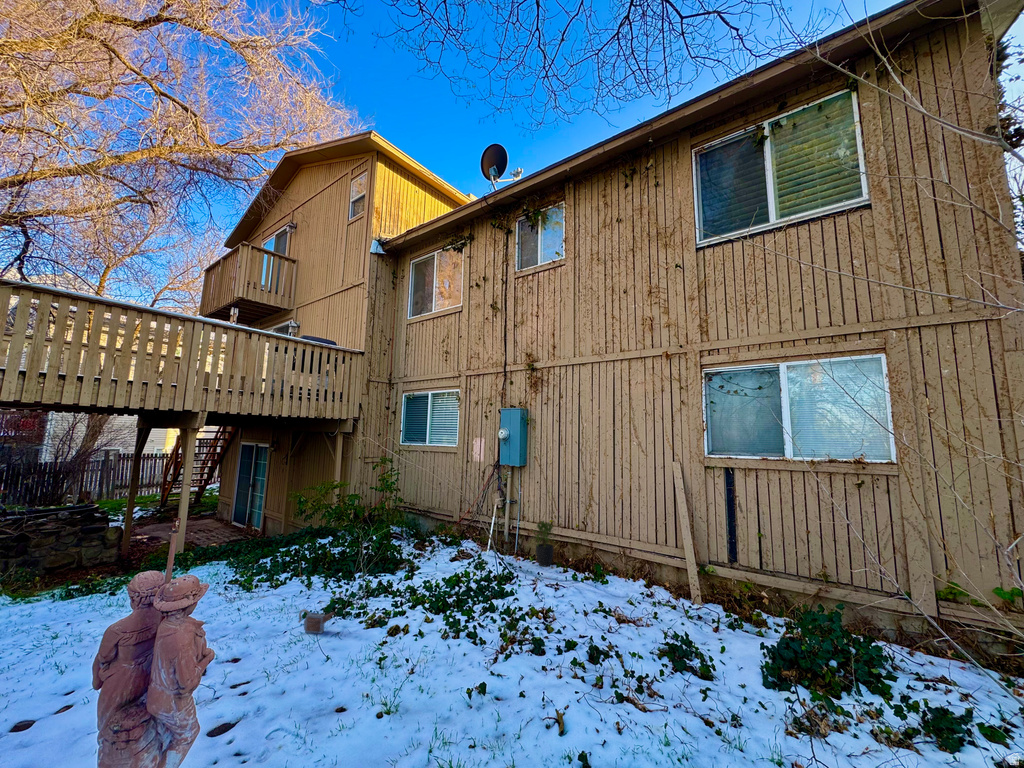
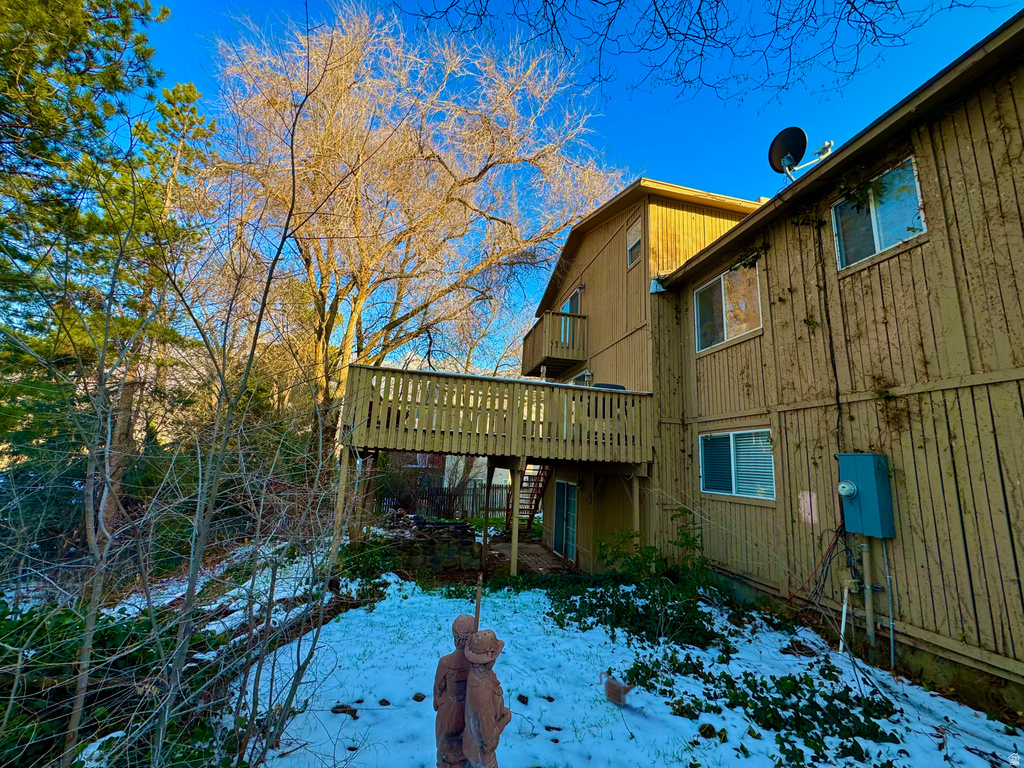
potted plant: present [533,521,555,566] -> none [916,623,978,703]

